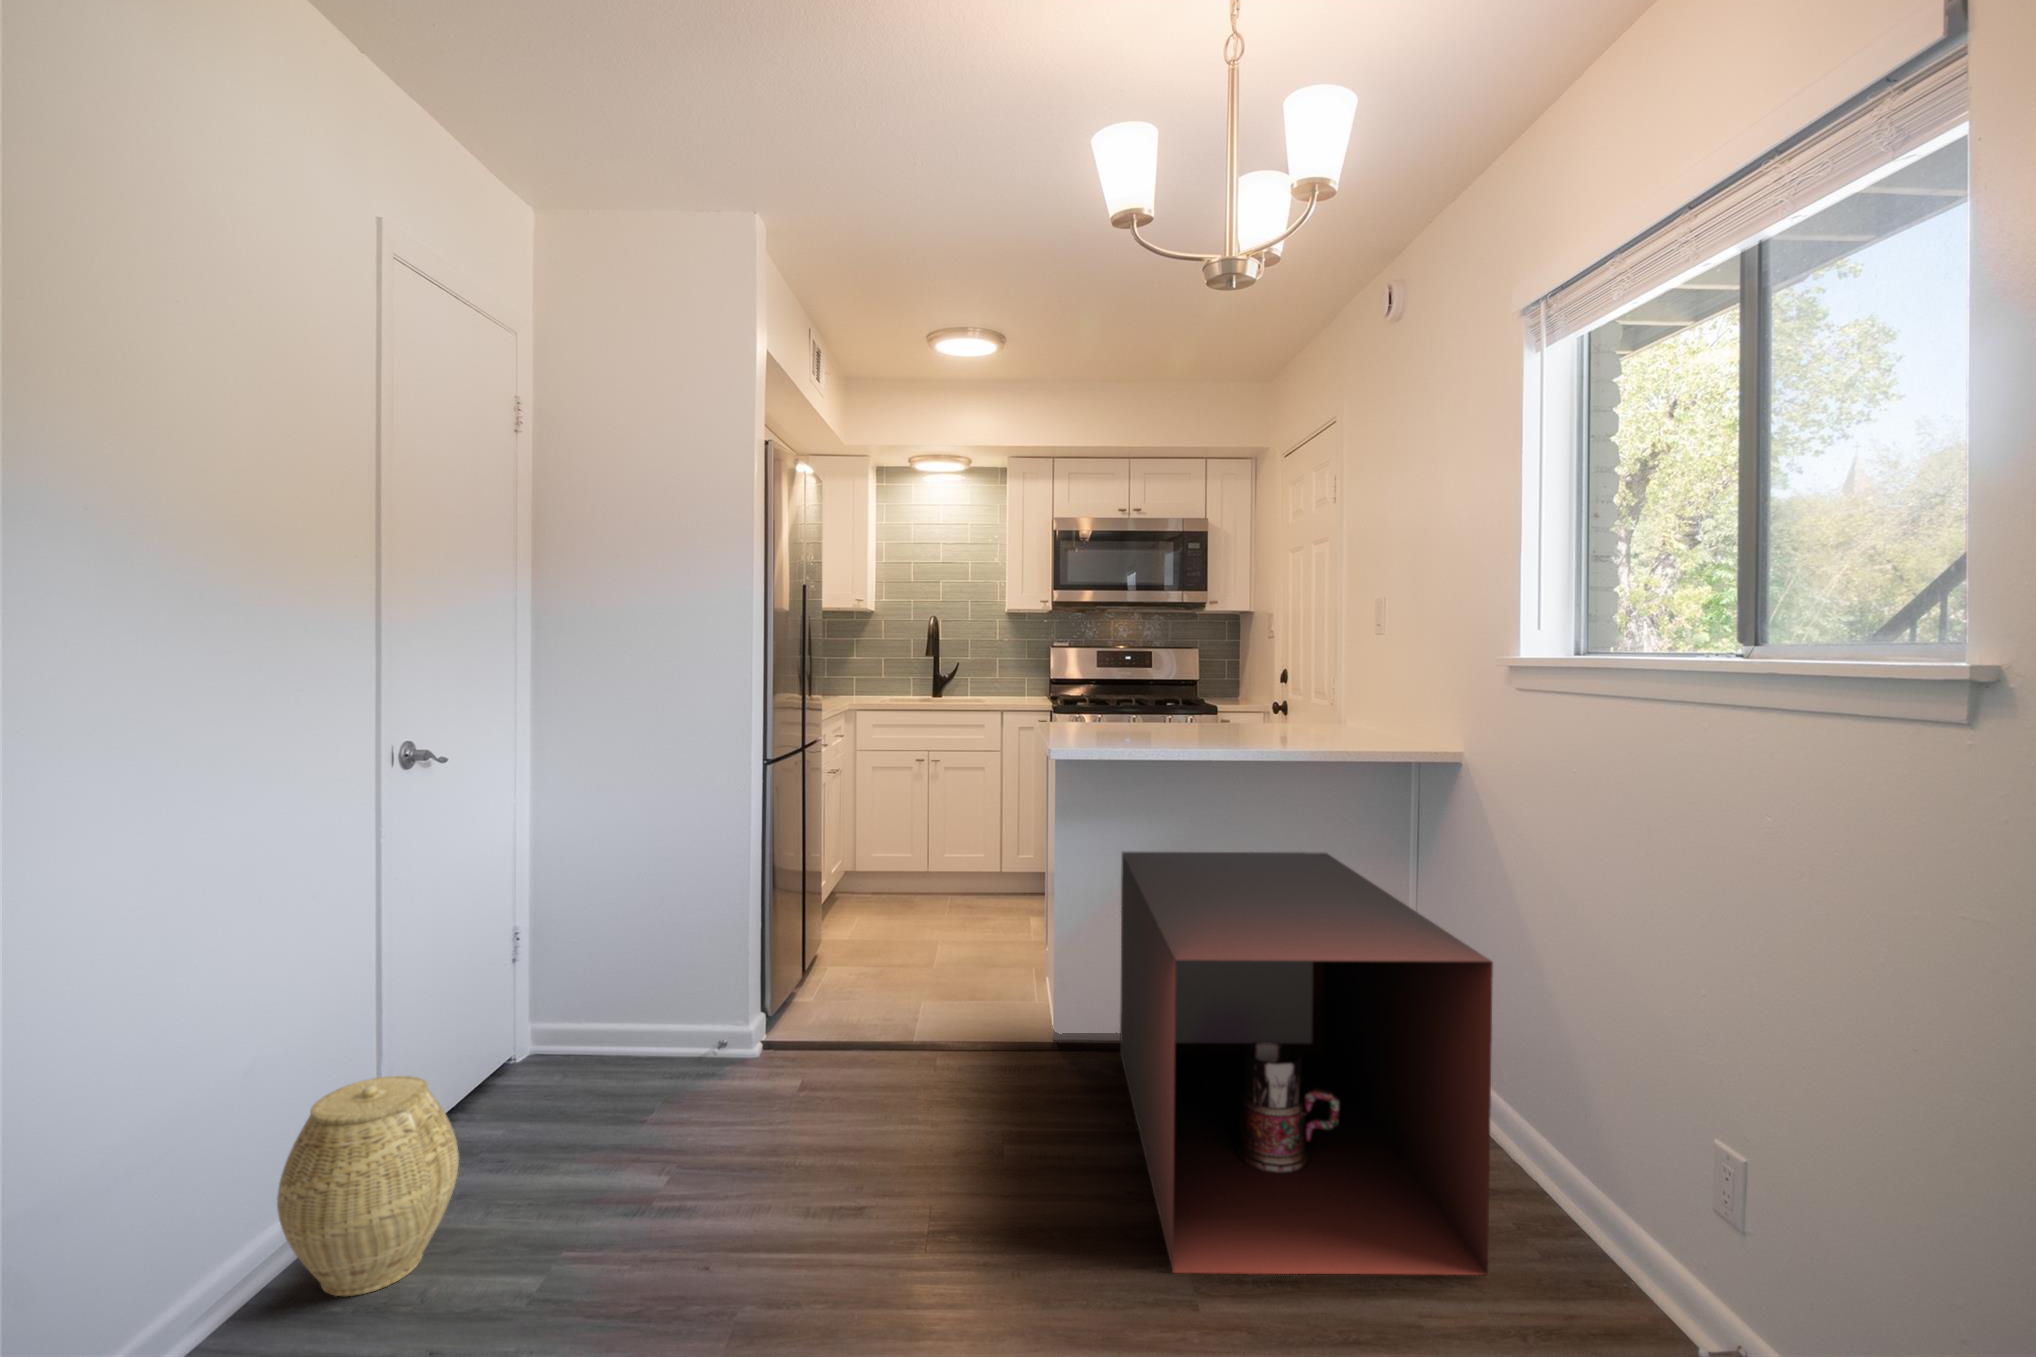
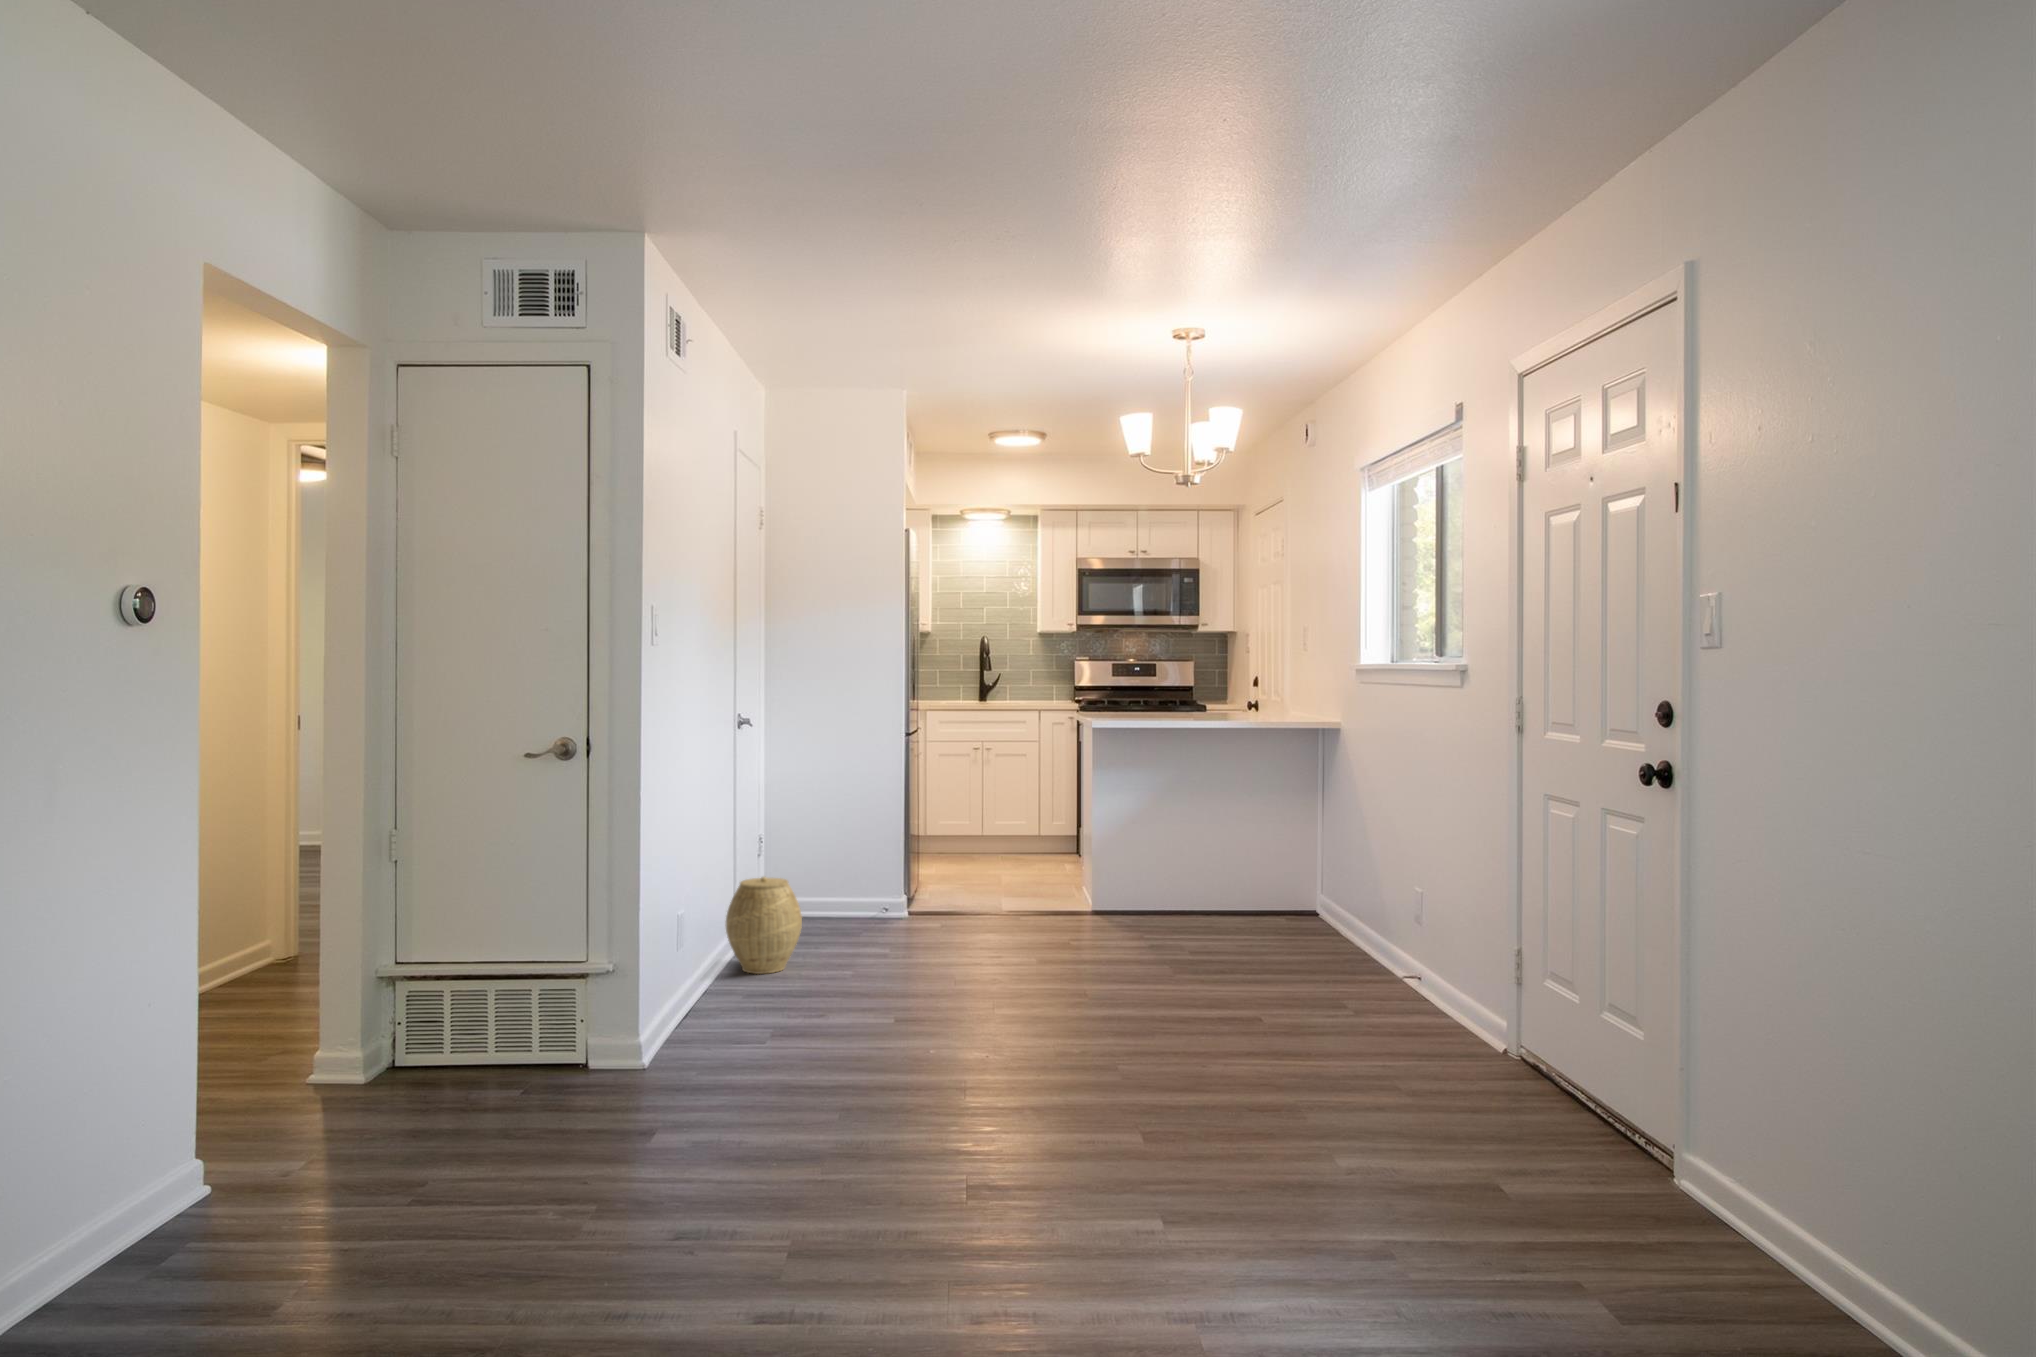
storage cabinet: present [1120,852,1493,1275] -> none [1134,787,1320,969]

